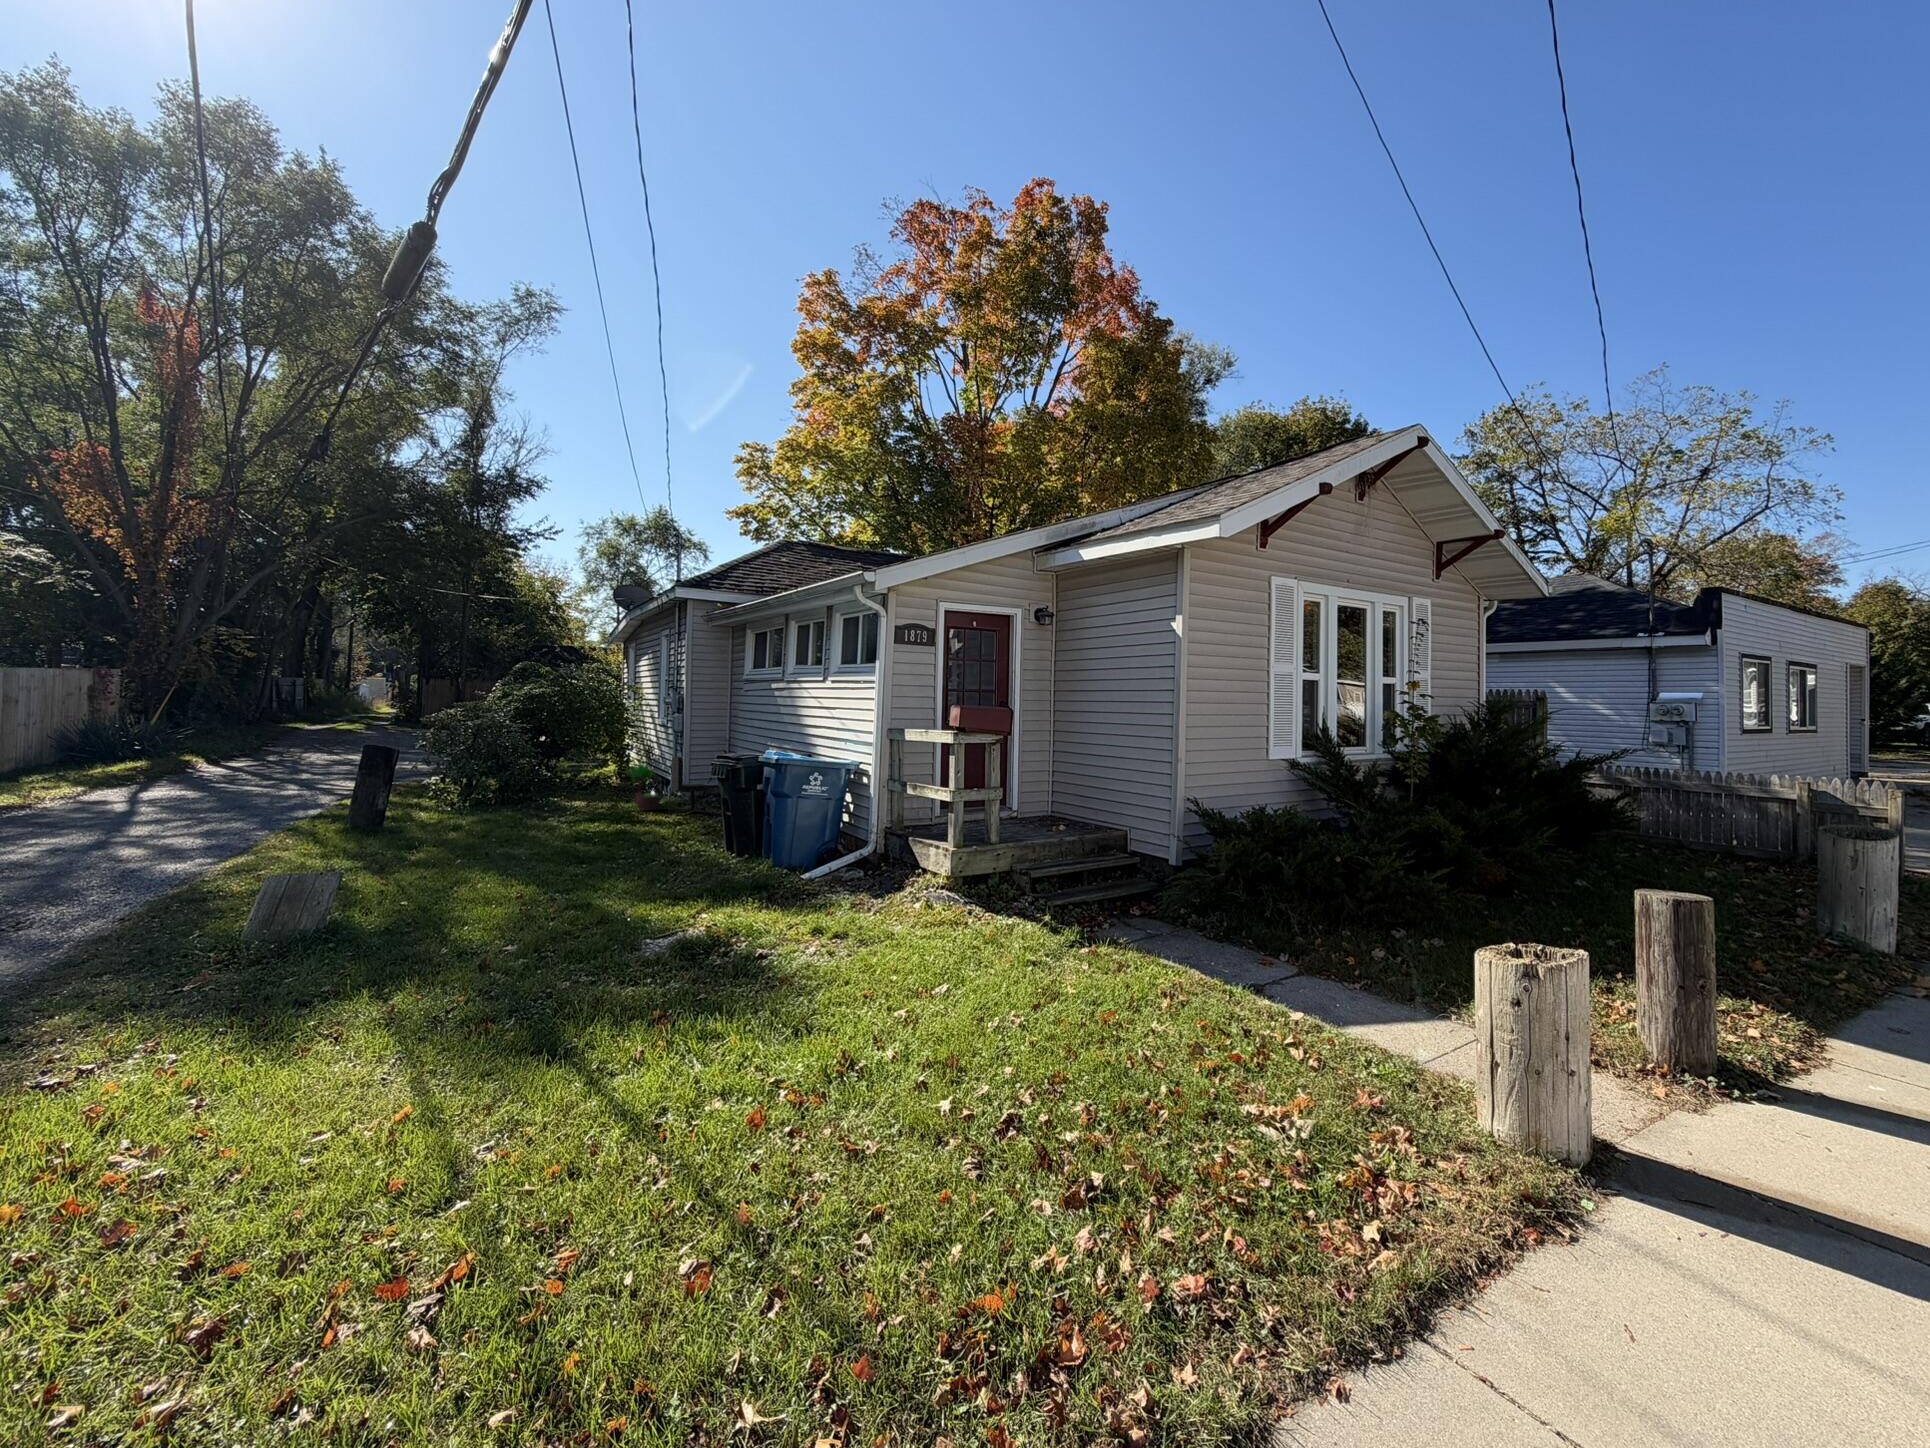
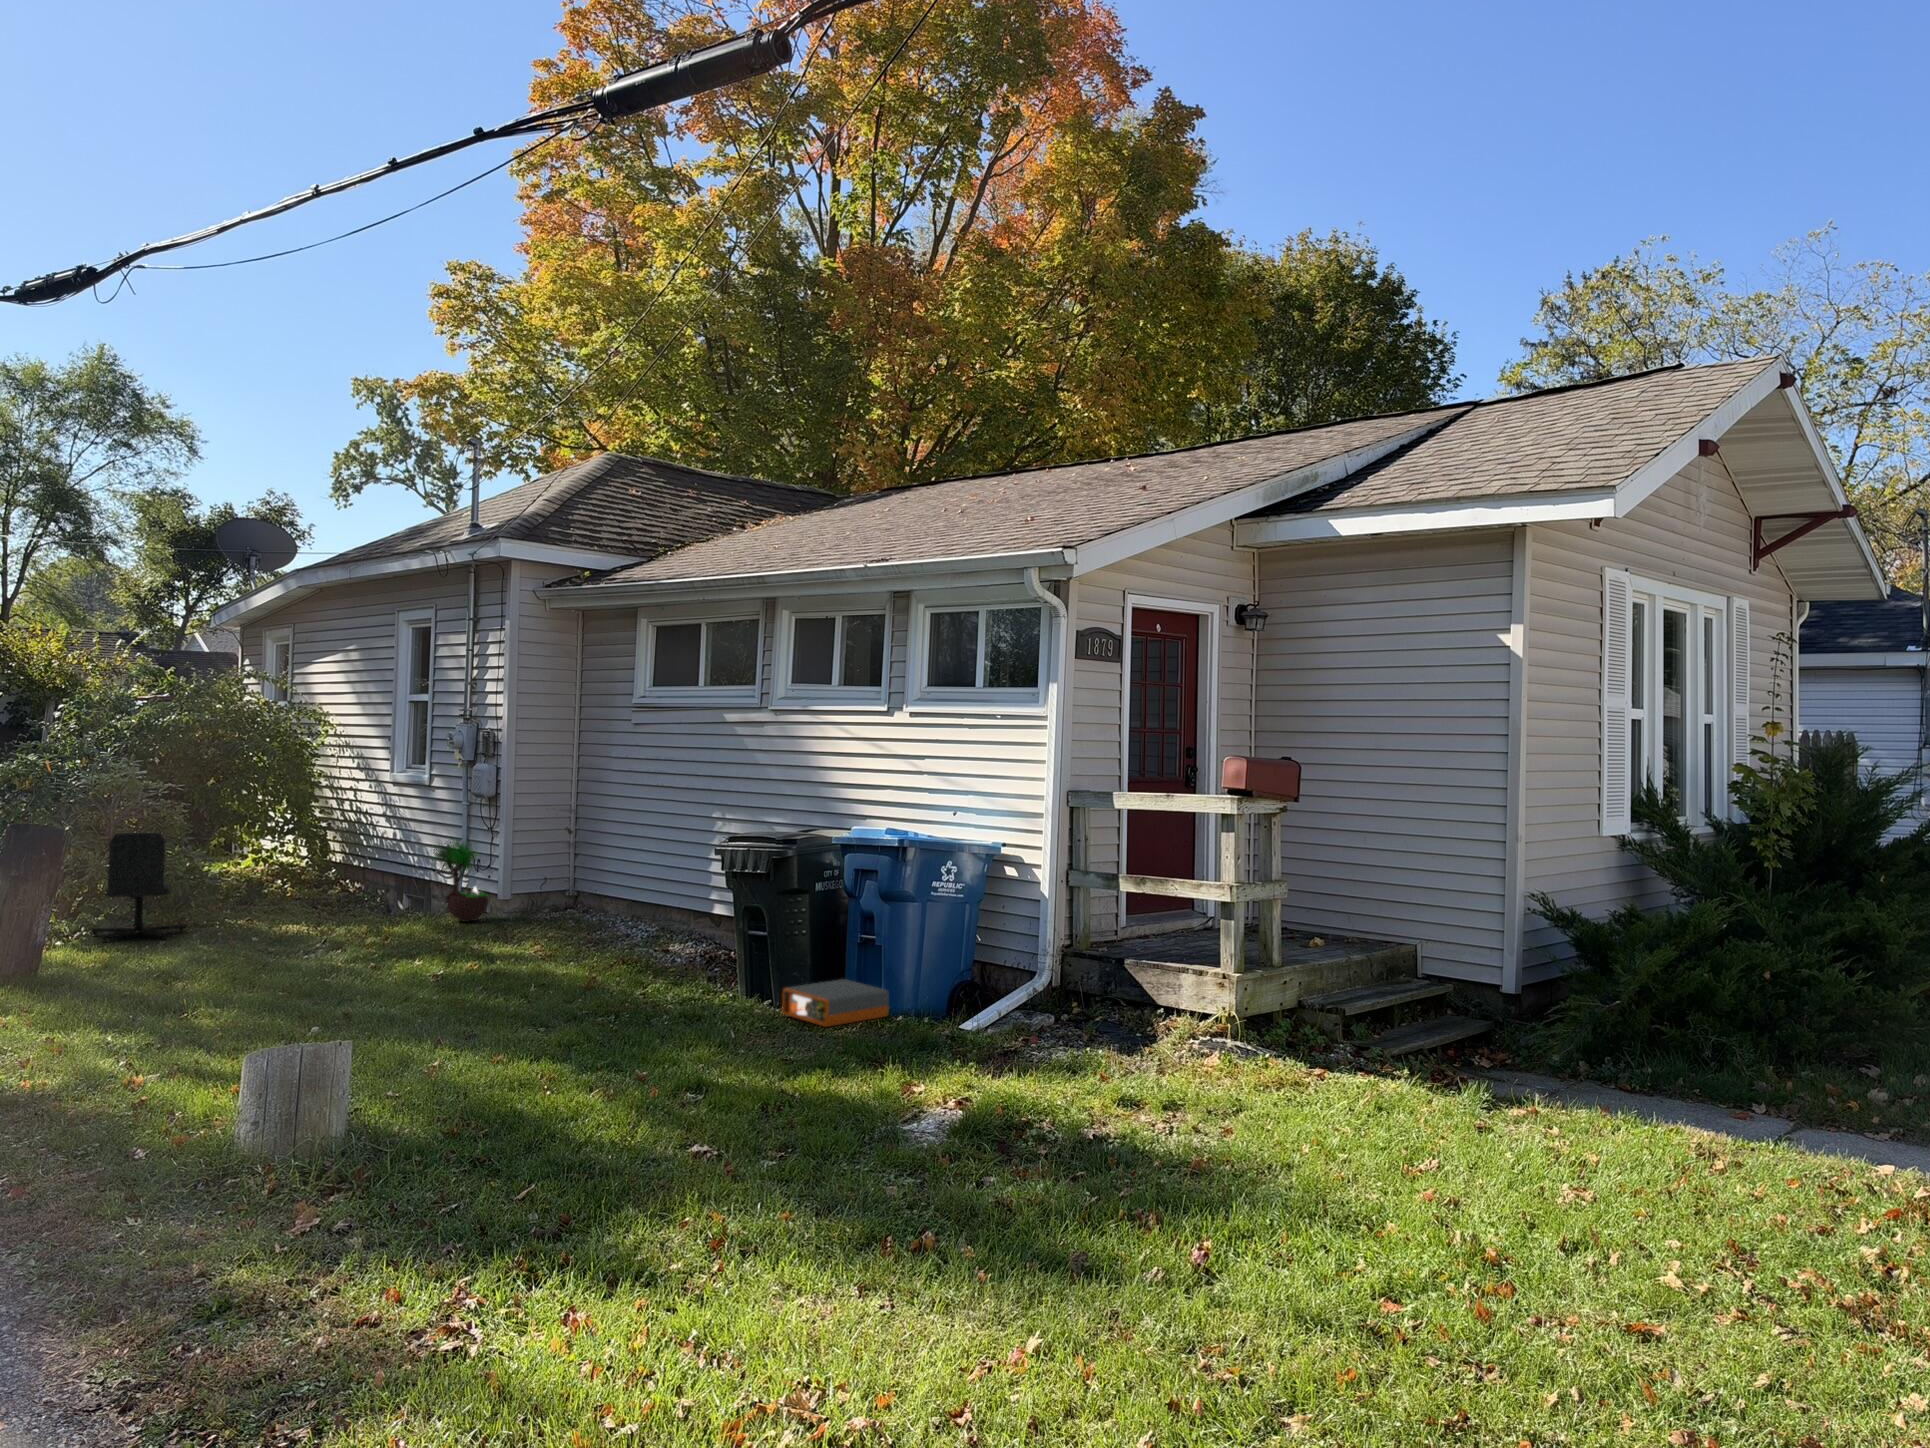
chair: present [669,756,710,816] -> present [91,832,187,943]
storage box: none [714,847,778,877] -> present [782,979,889,1027]

